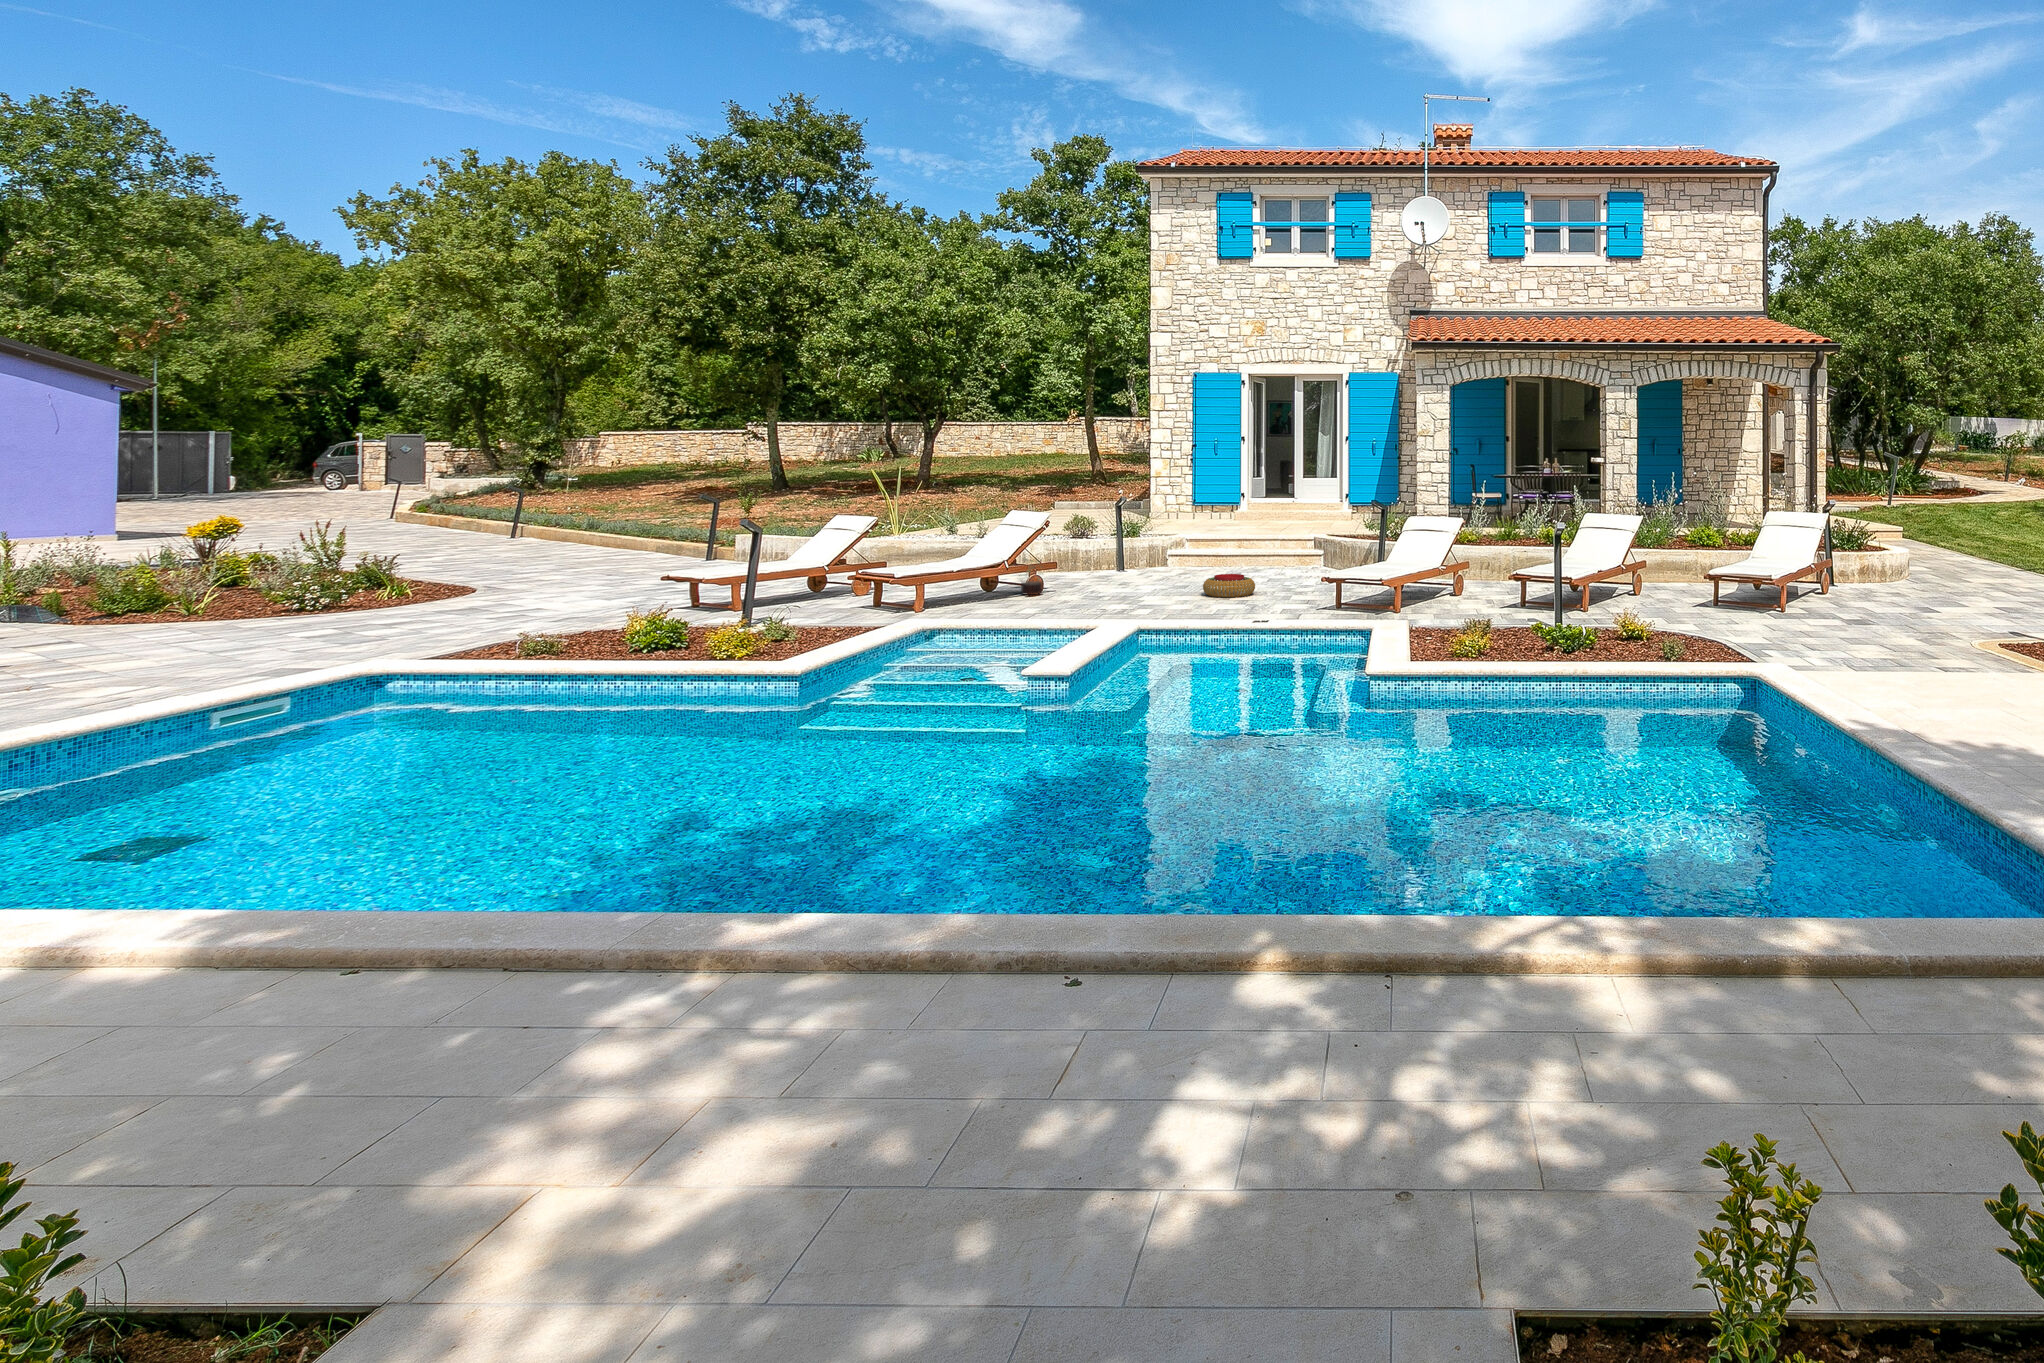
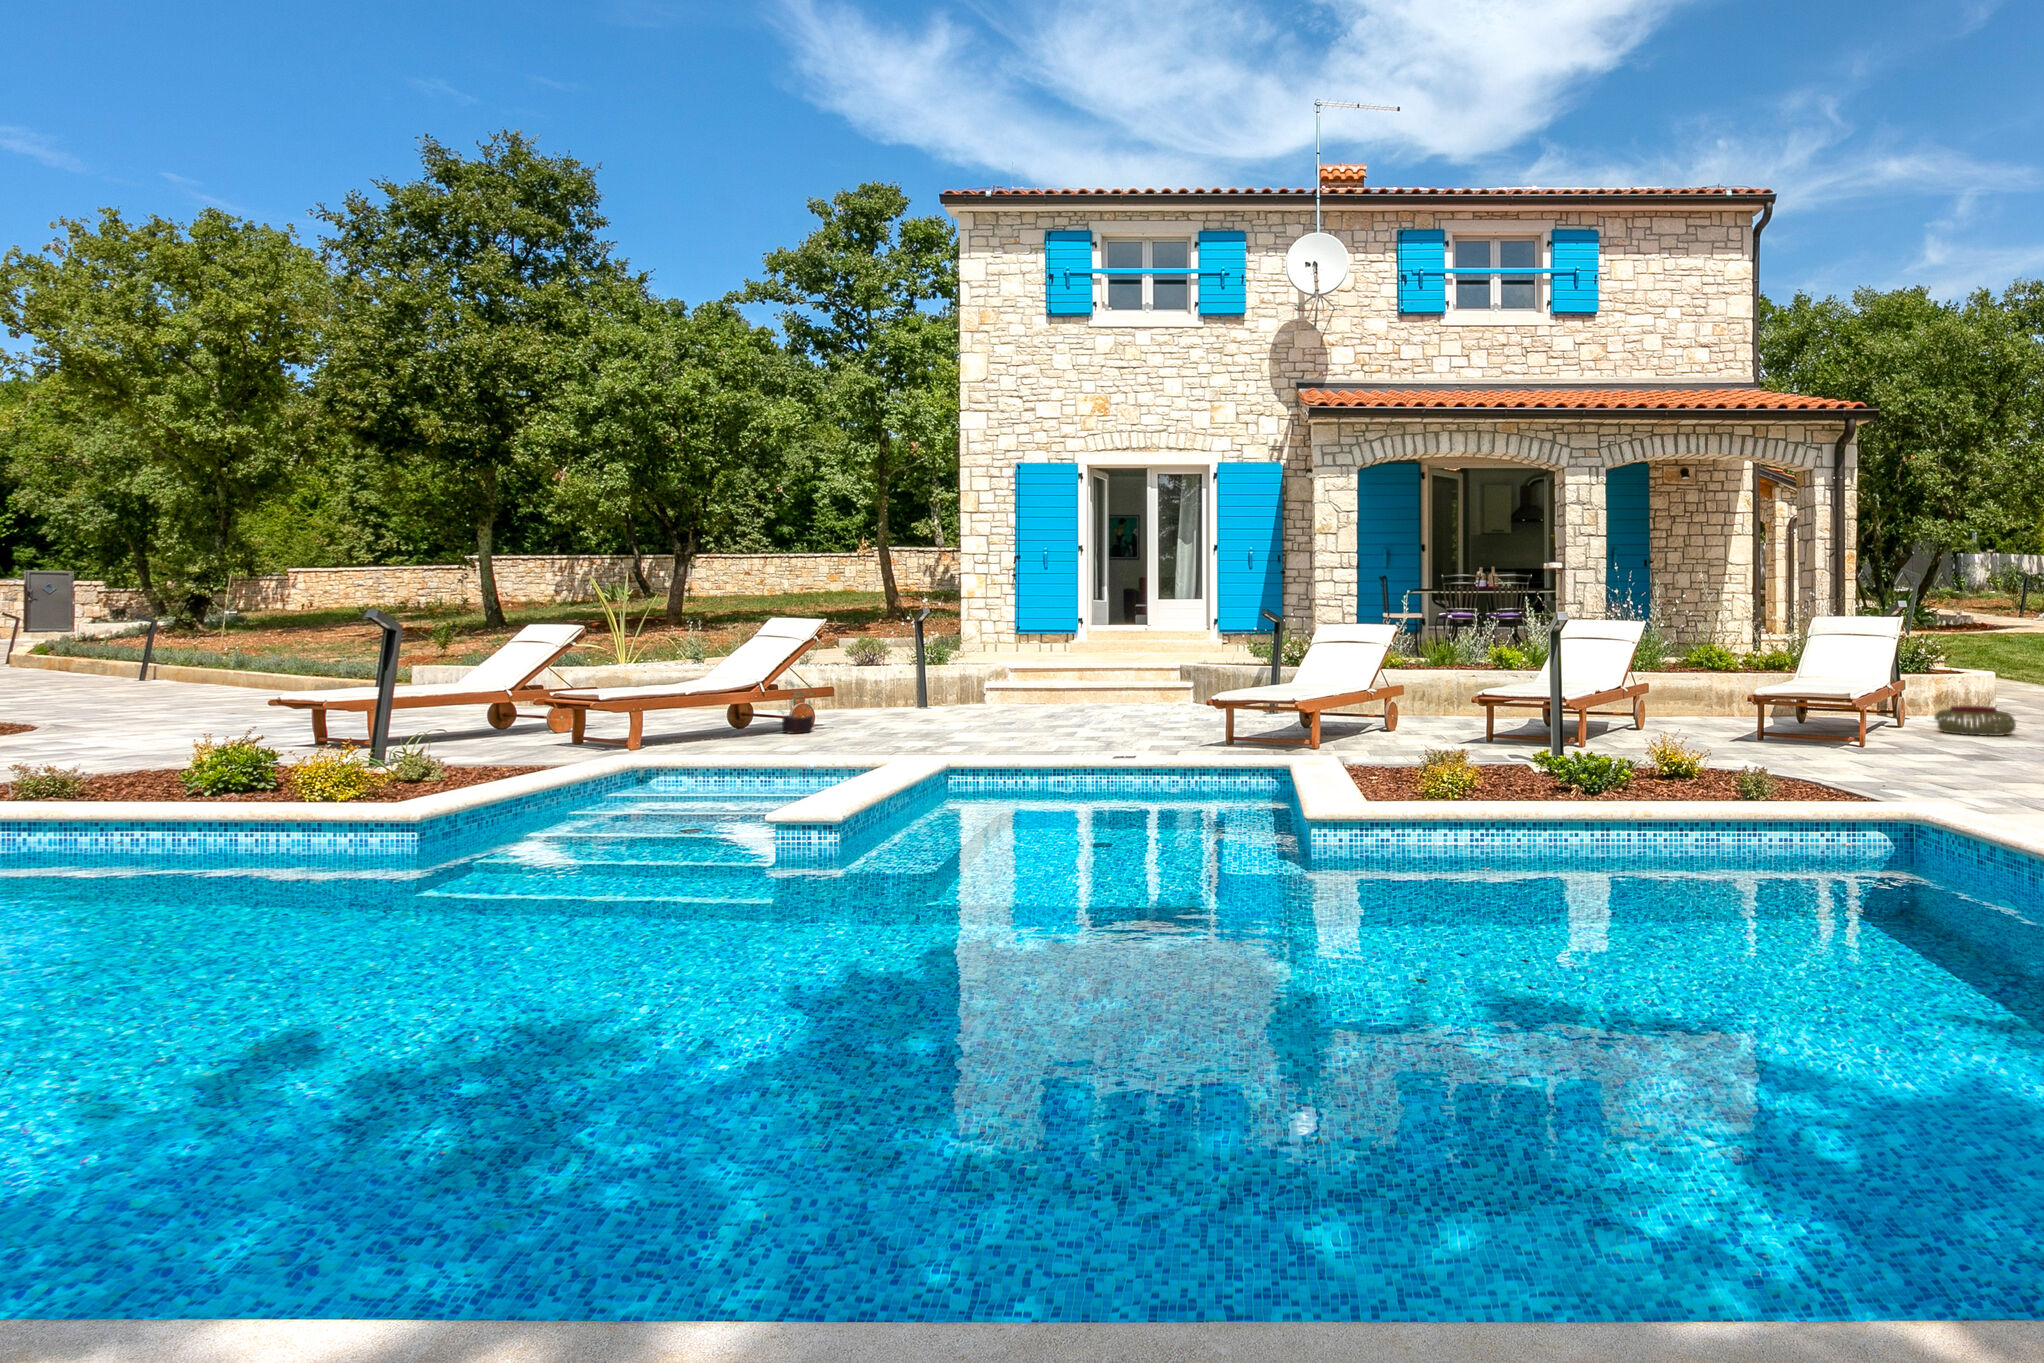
pouf: present [1203,574,1255,597] -> present [1935,705,2016,736]

